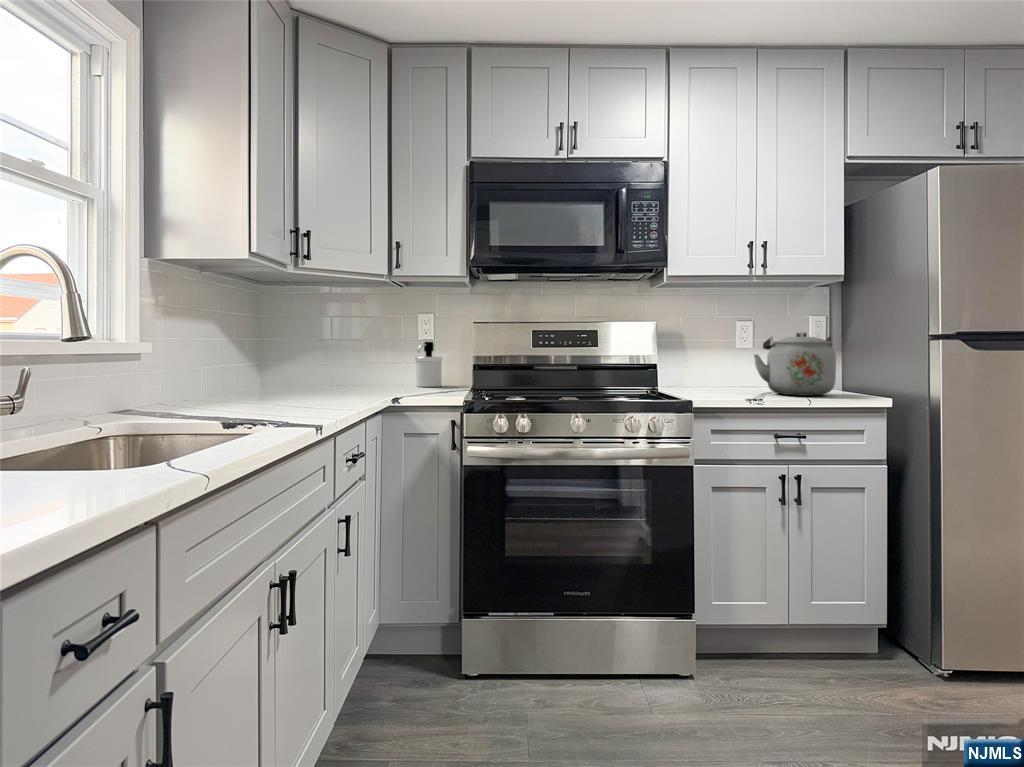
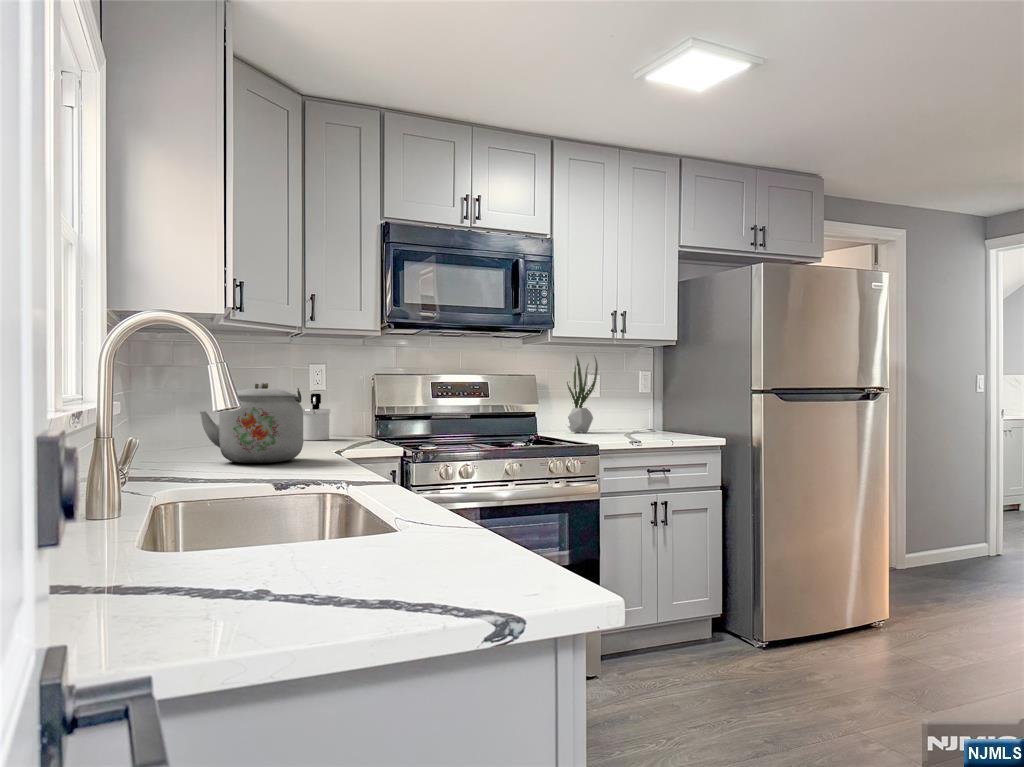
potted plant: none [707,298,748,388] -> present [566,357,598,433]
kettle: present [754,332,836,395] -> present [199,382,303,463]

